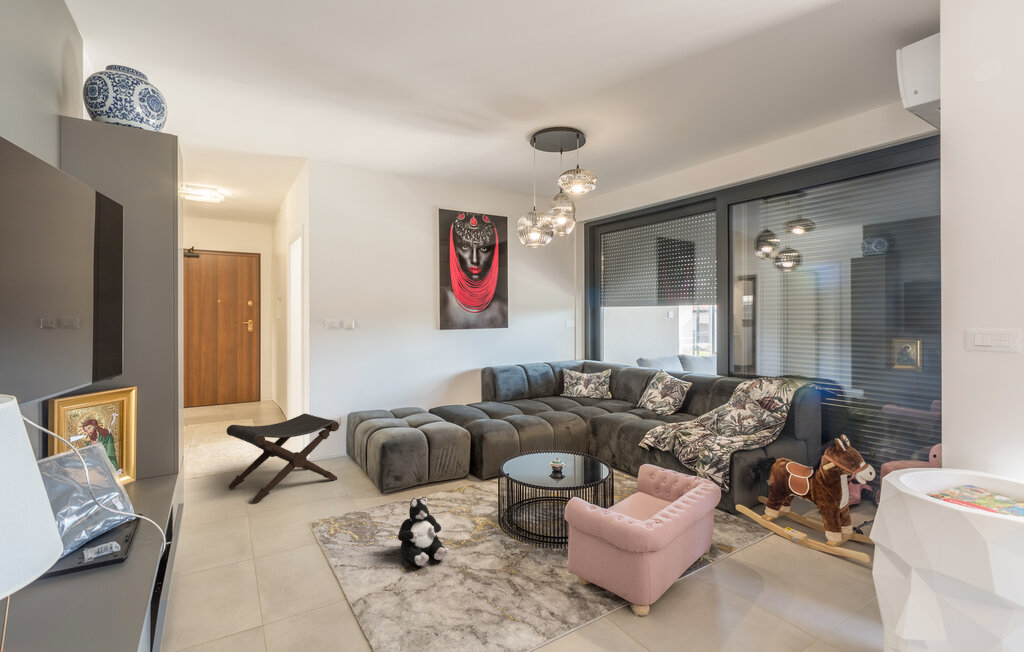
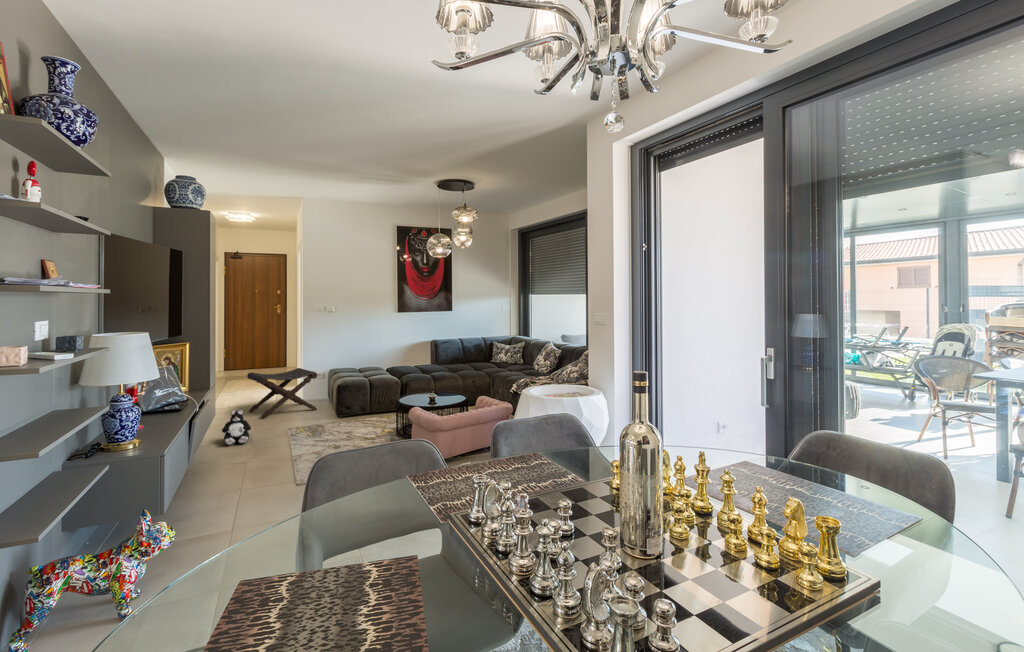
plush toy: present [398,497,449,566] -> present [222,410,251,445]

